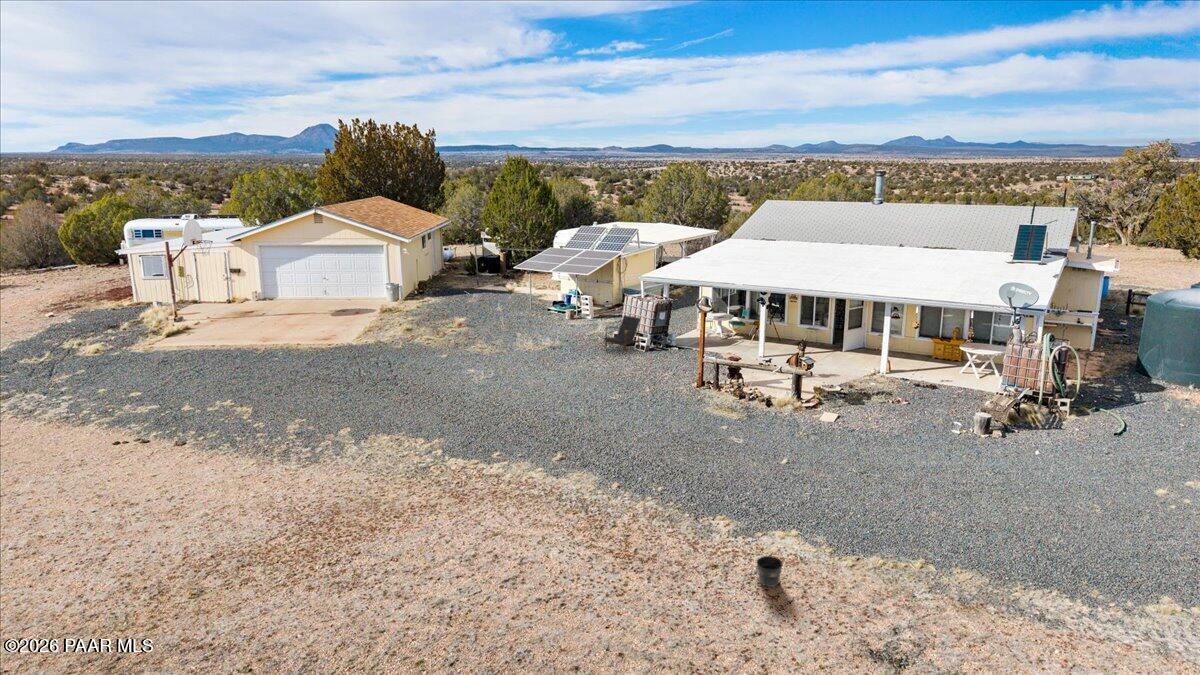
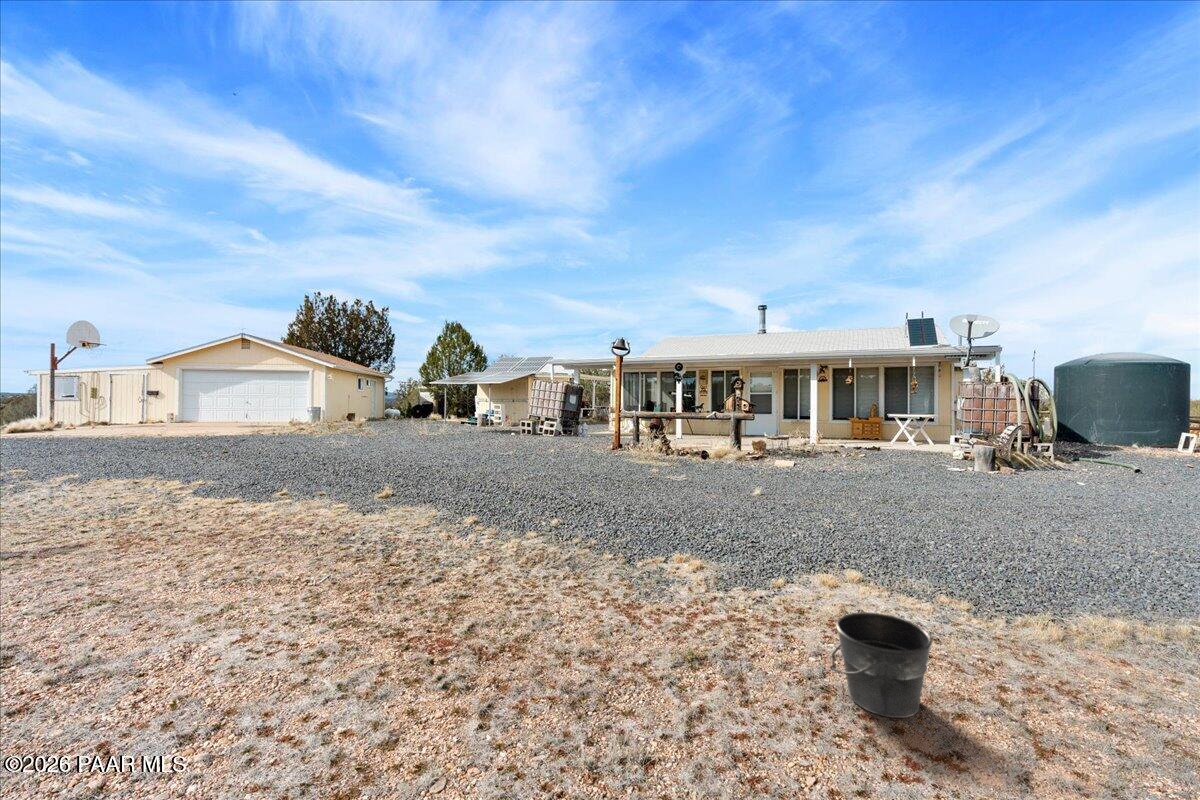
lounge chair: present [604,315,640,353] -> none [511,400,551,437]

